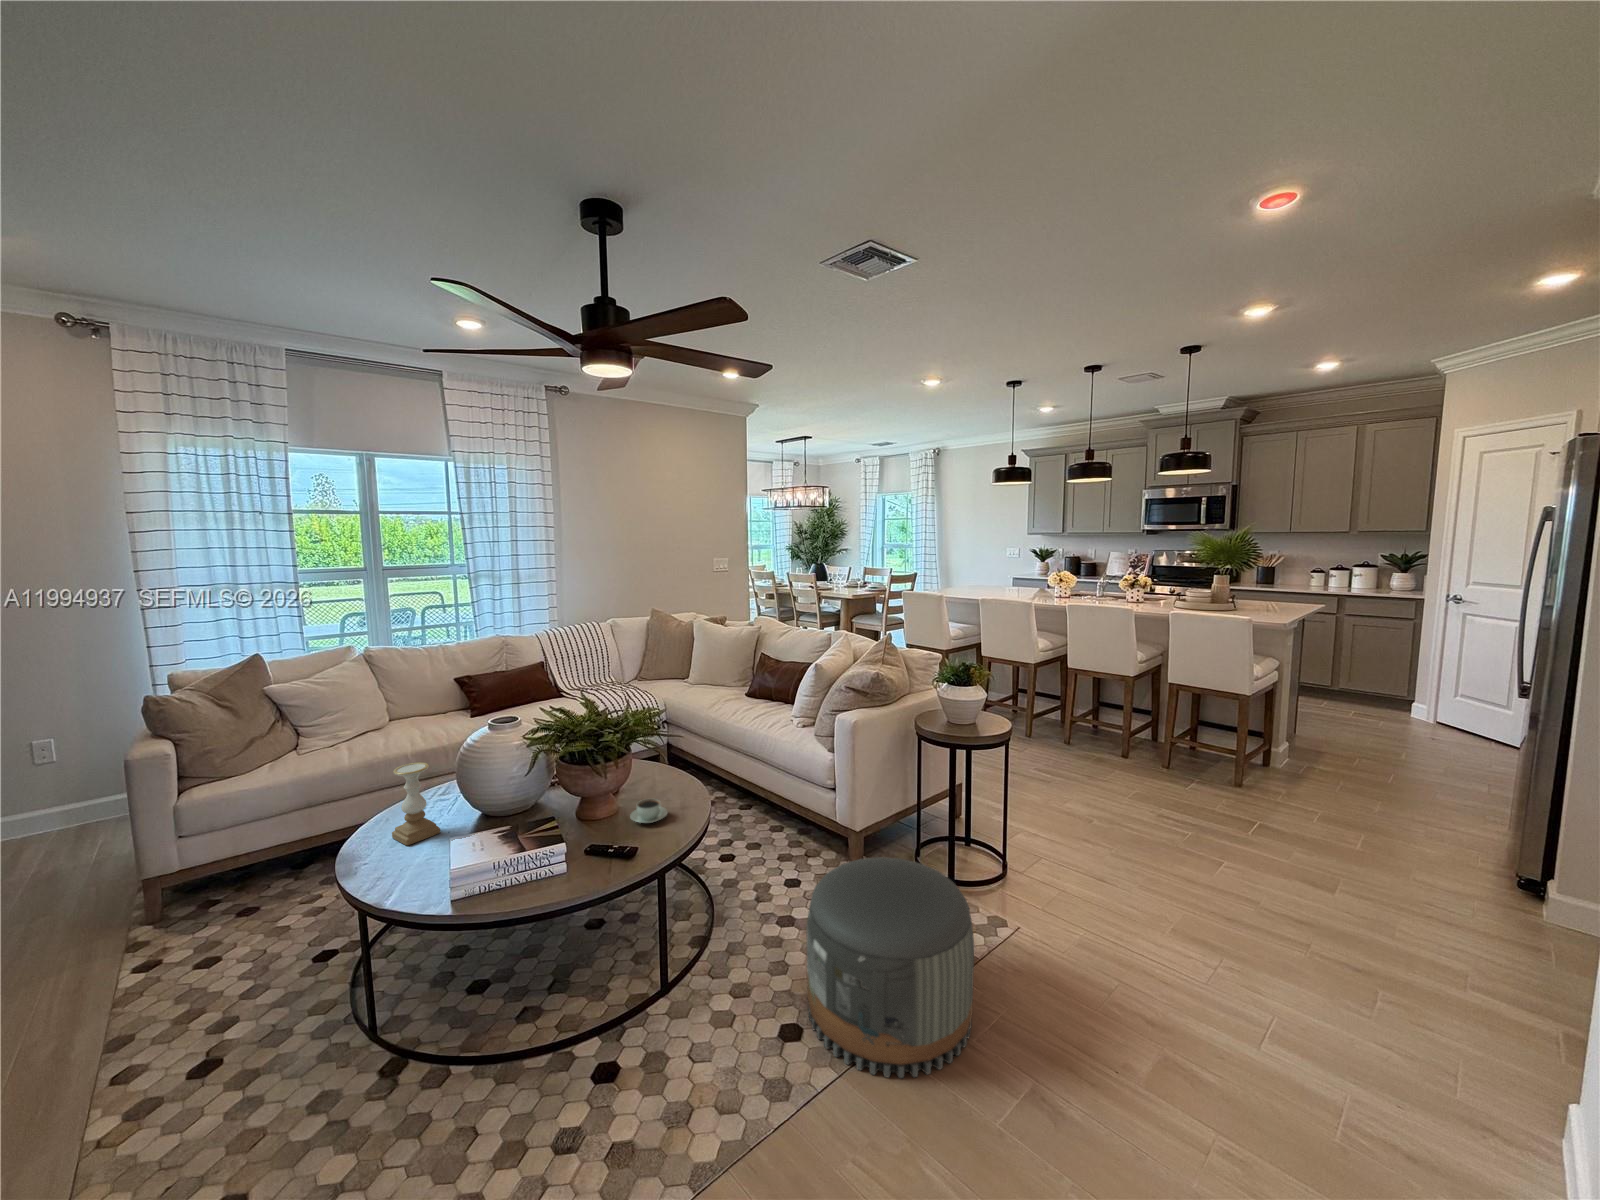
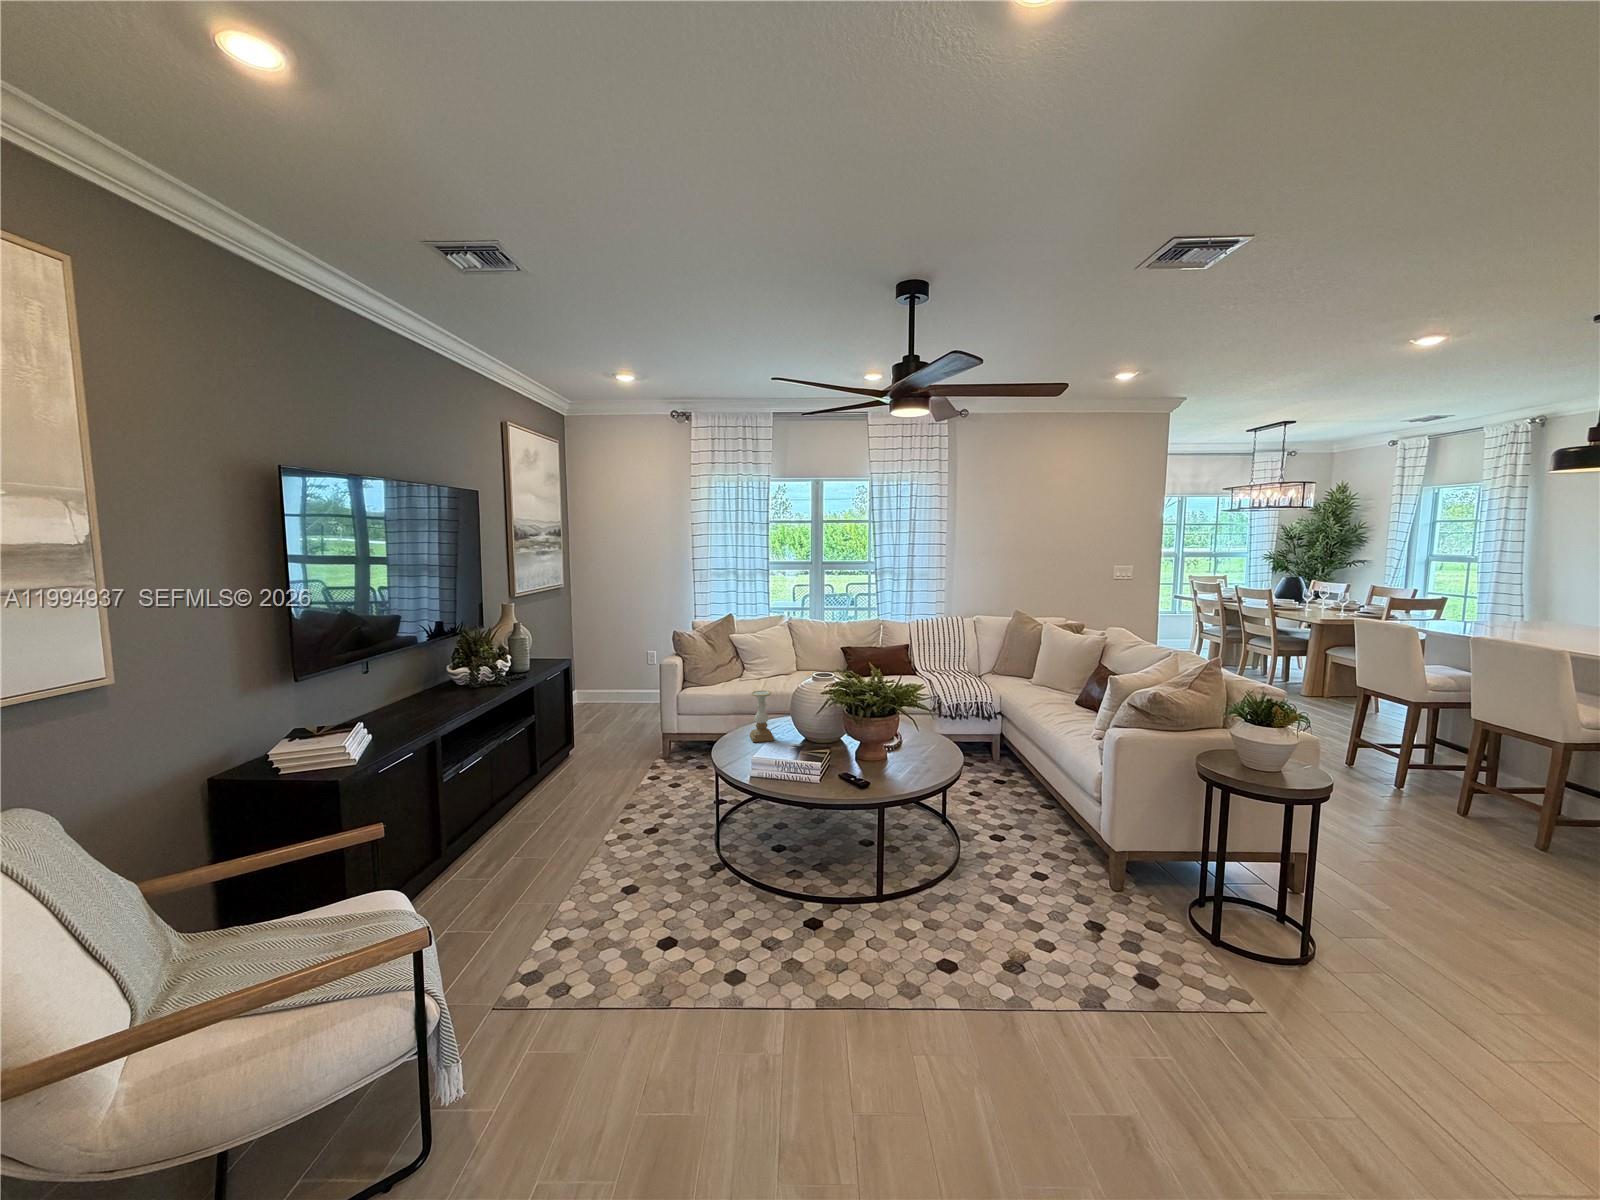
coffee cup: present [630,799,667,823] -> none [883,753,913,772]
pouf: present [806,857,974,1078] -> none [965,851,1134,1054]

